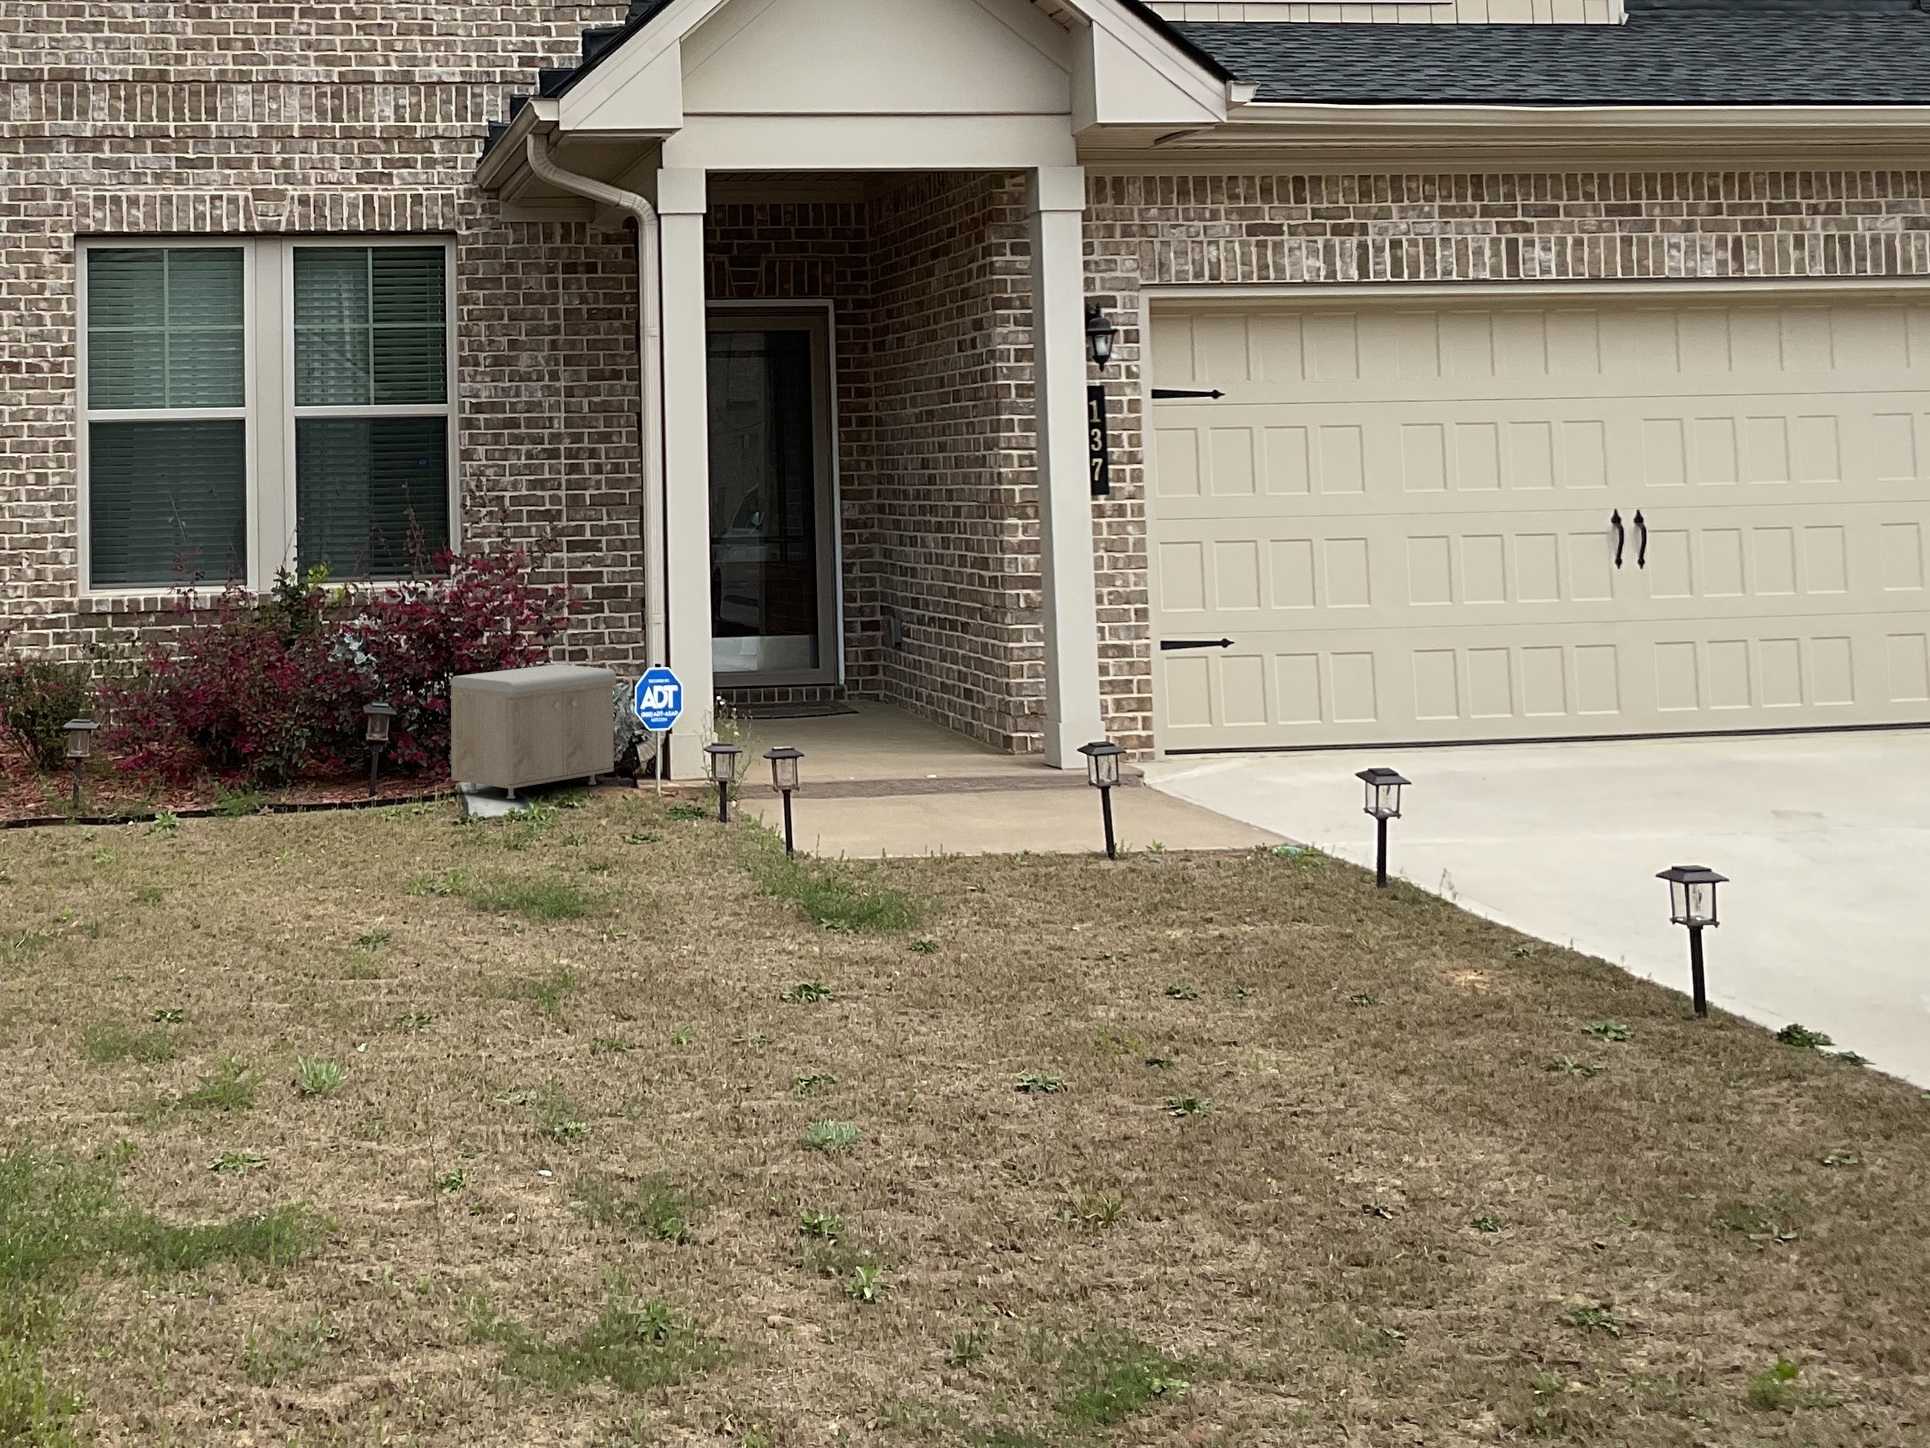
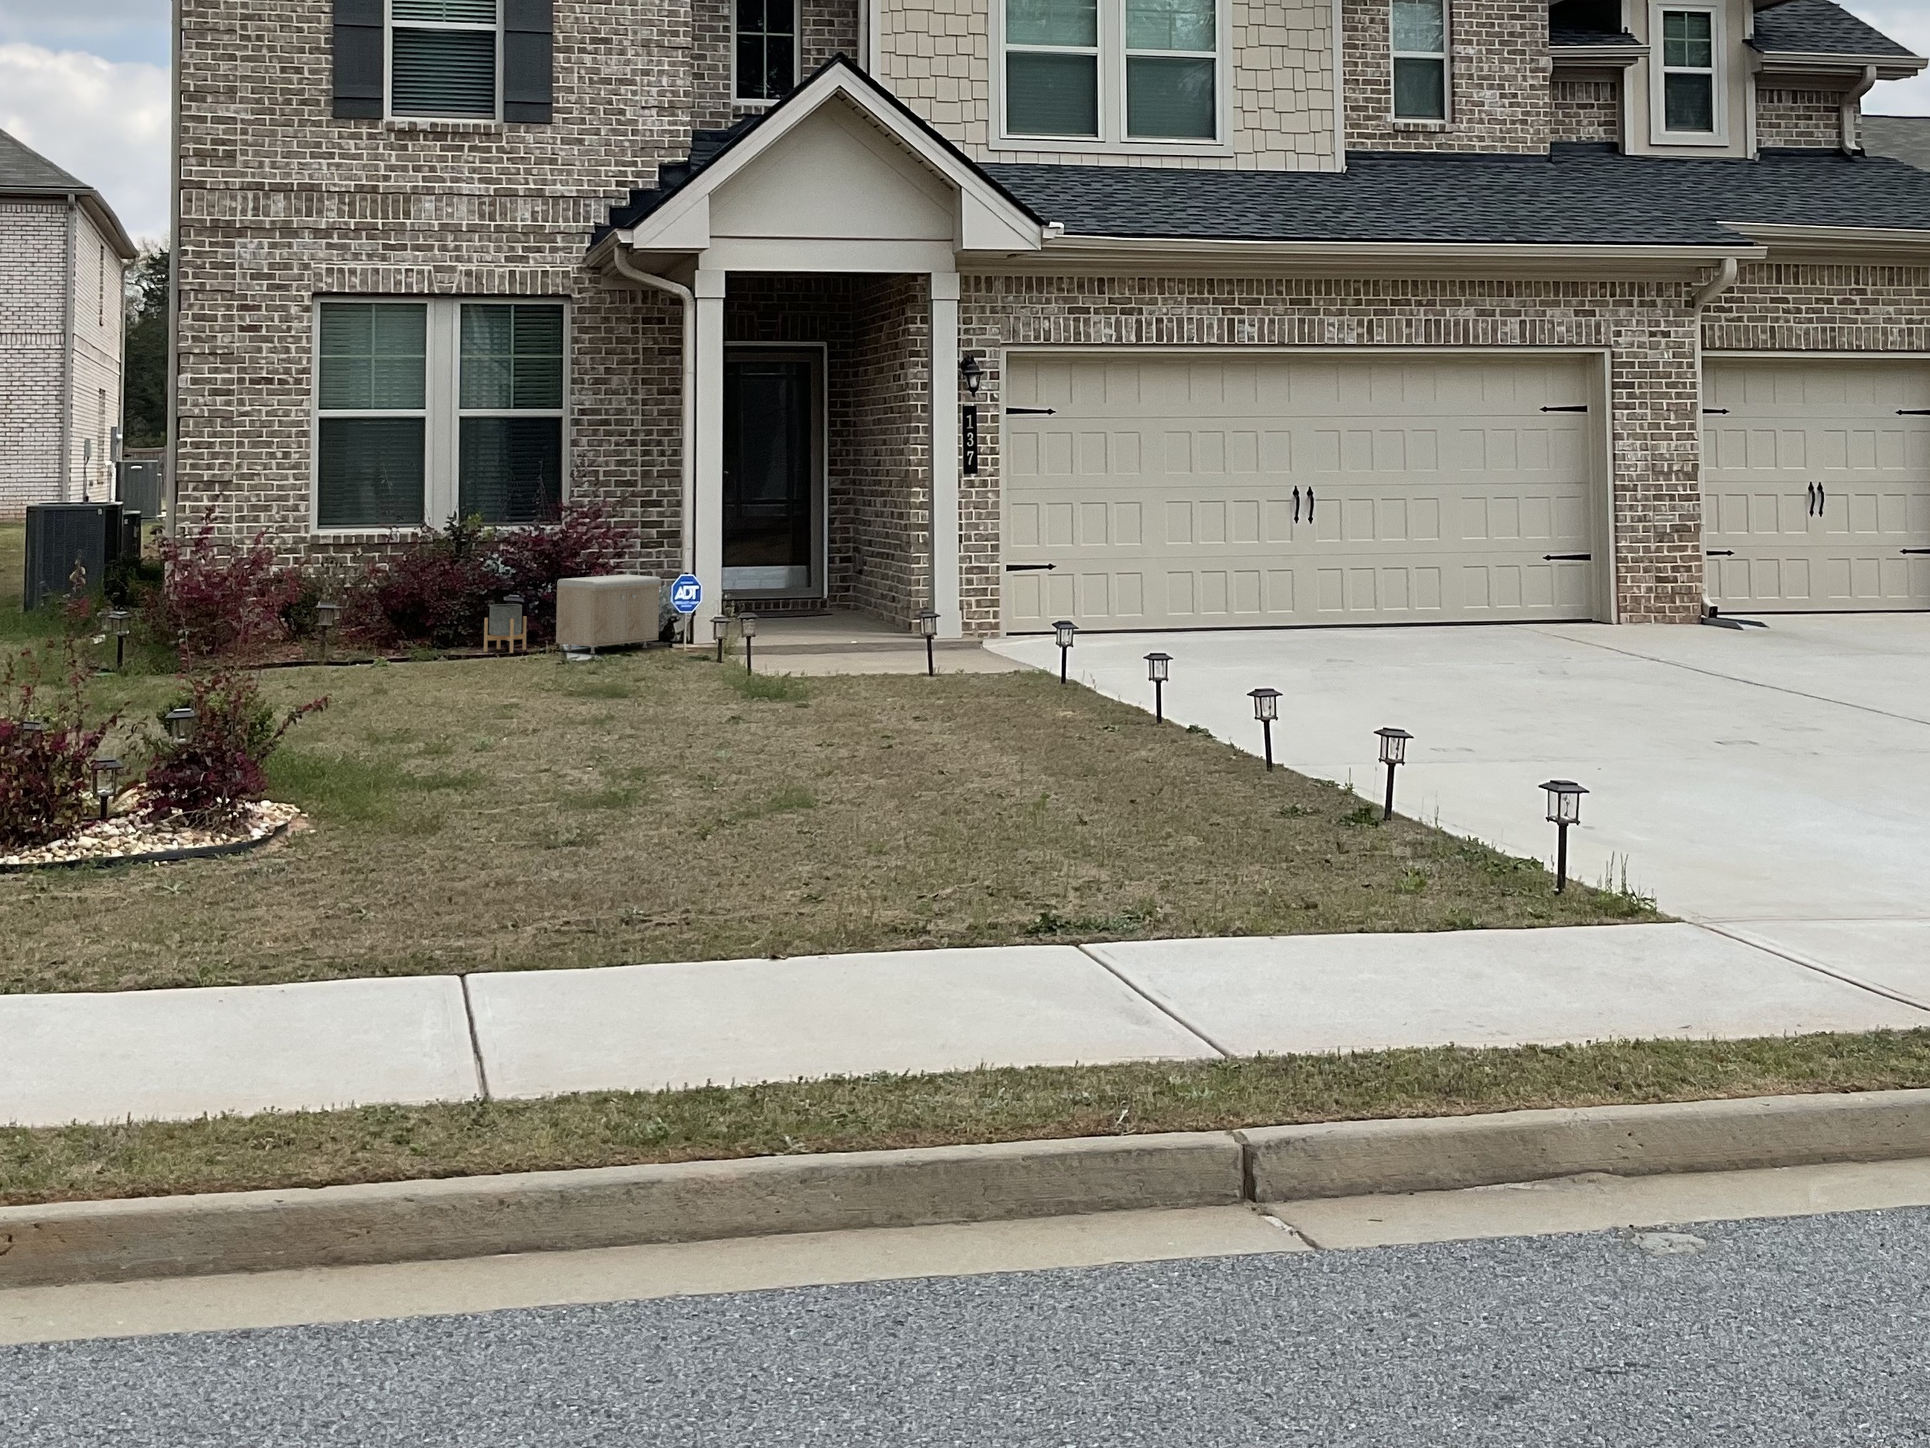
planter: none [337,717,404,798] -> present [484,604,527,653]

